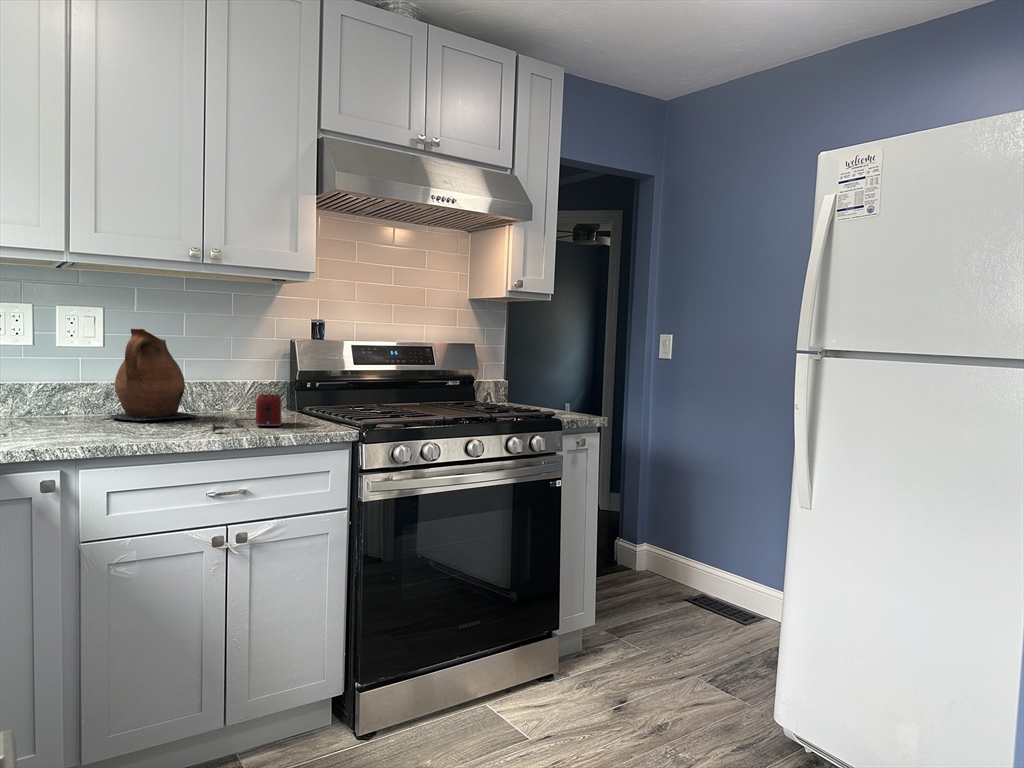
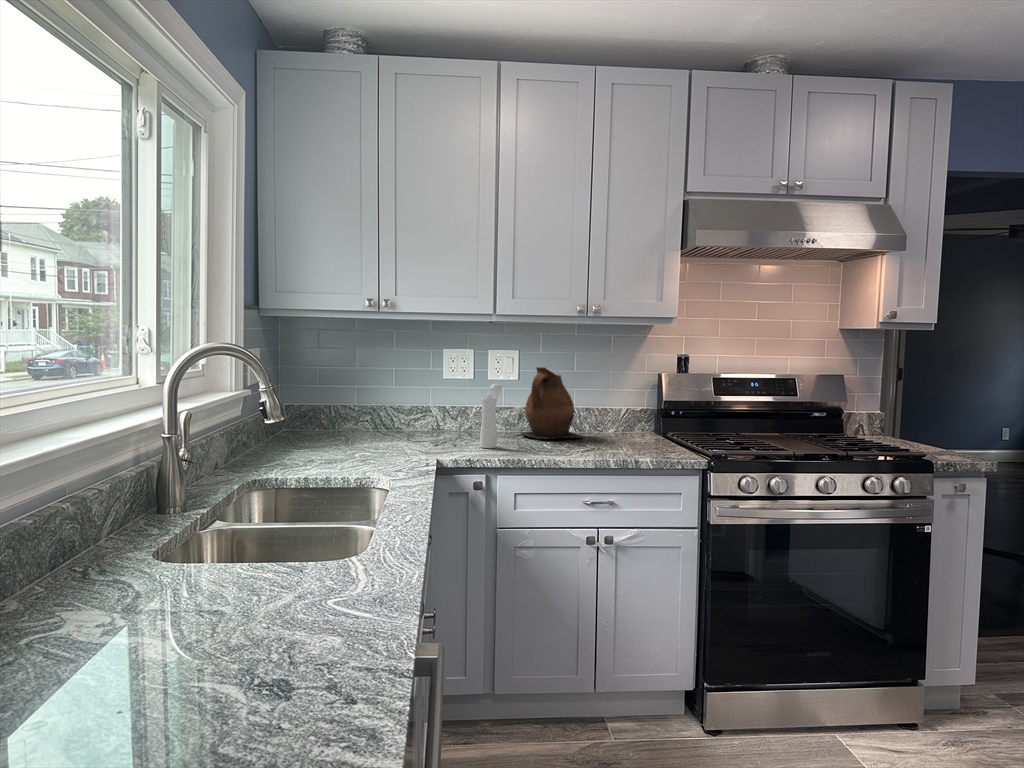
pepper mill: none [49,349,82,435] -> present [480,384,502,448]
toaster: present [209,393,282,432] -> none [586,422,646,453]

